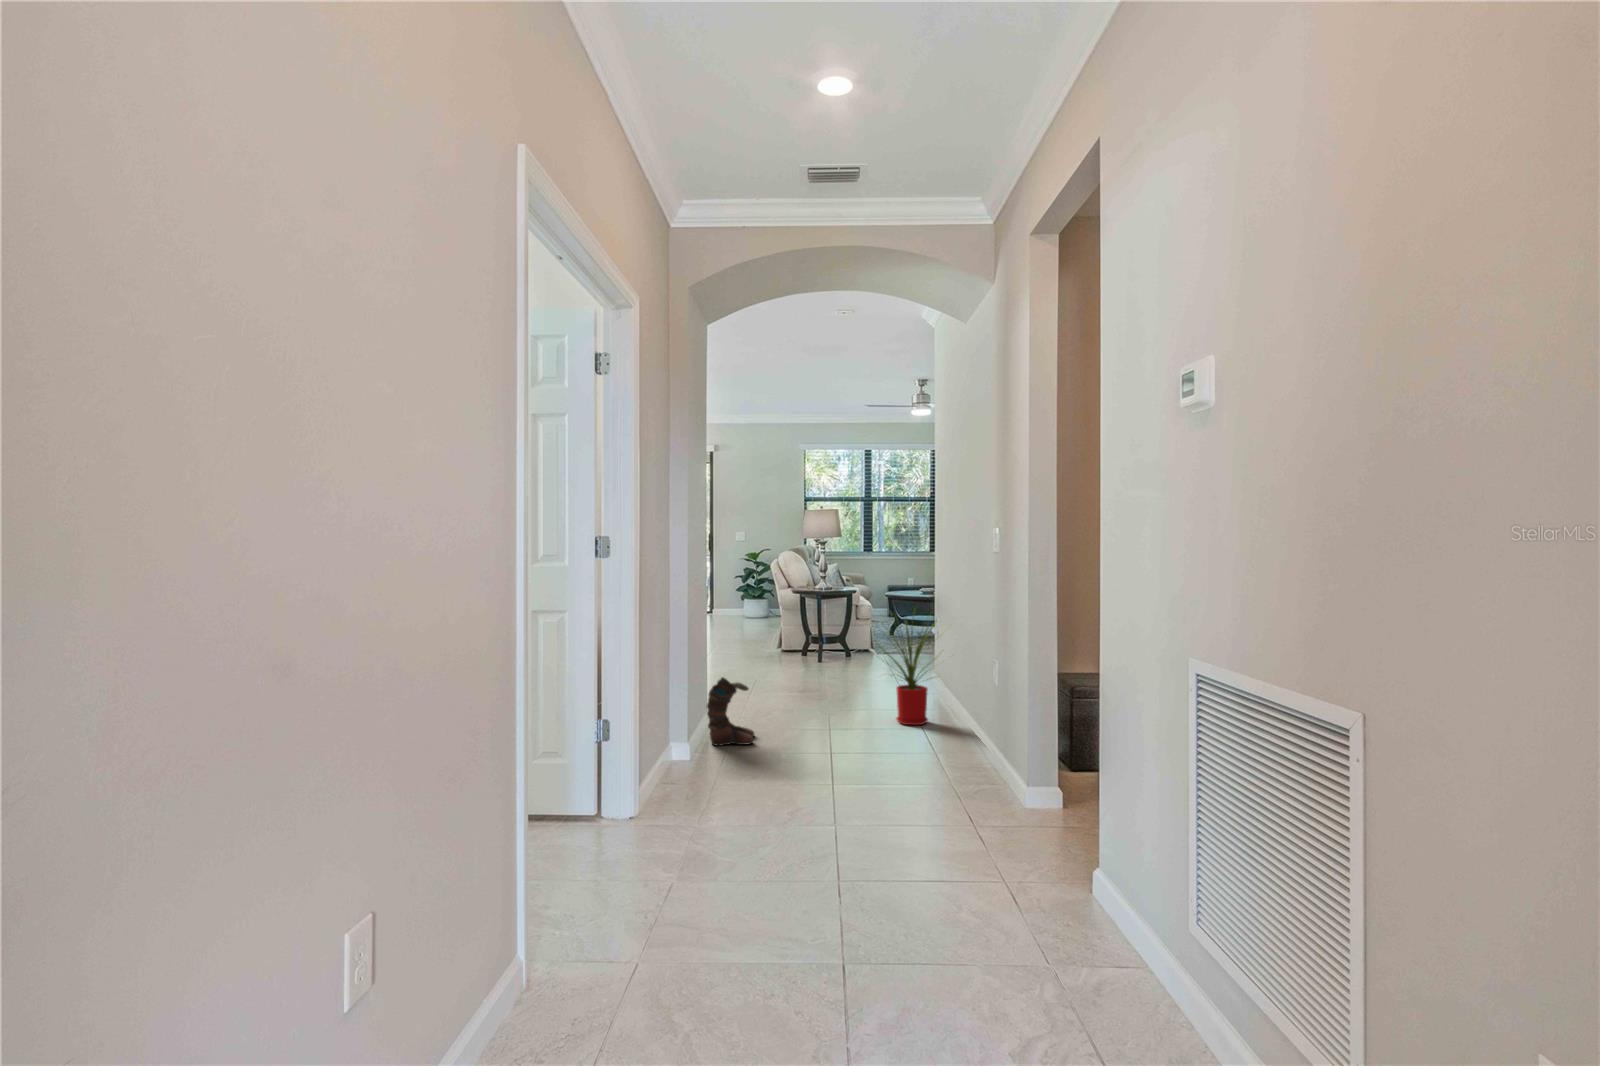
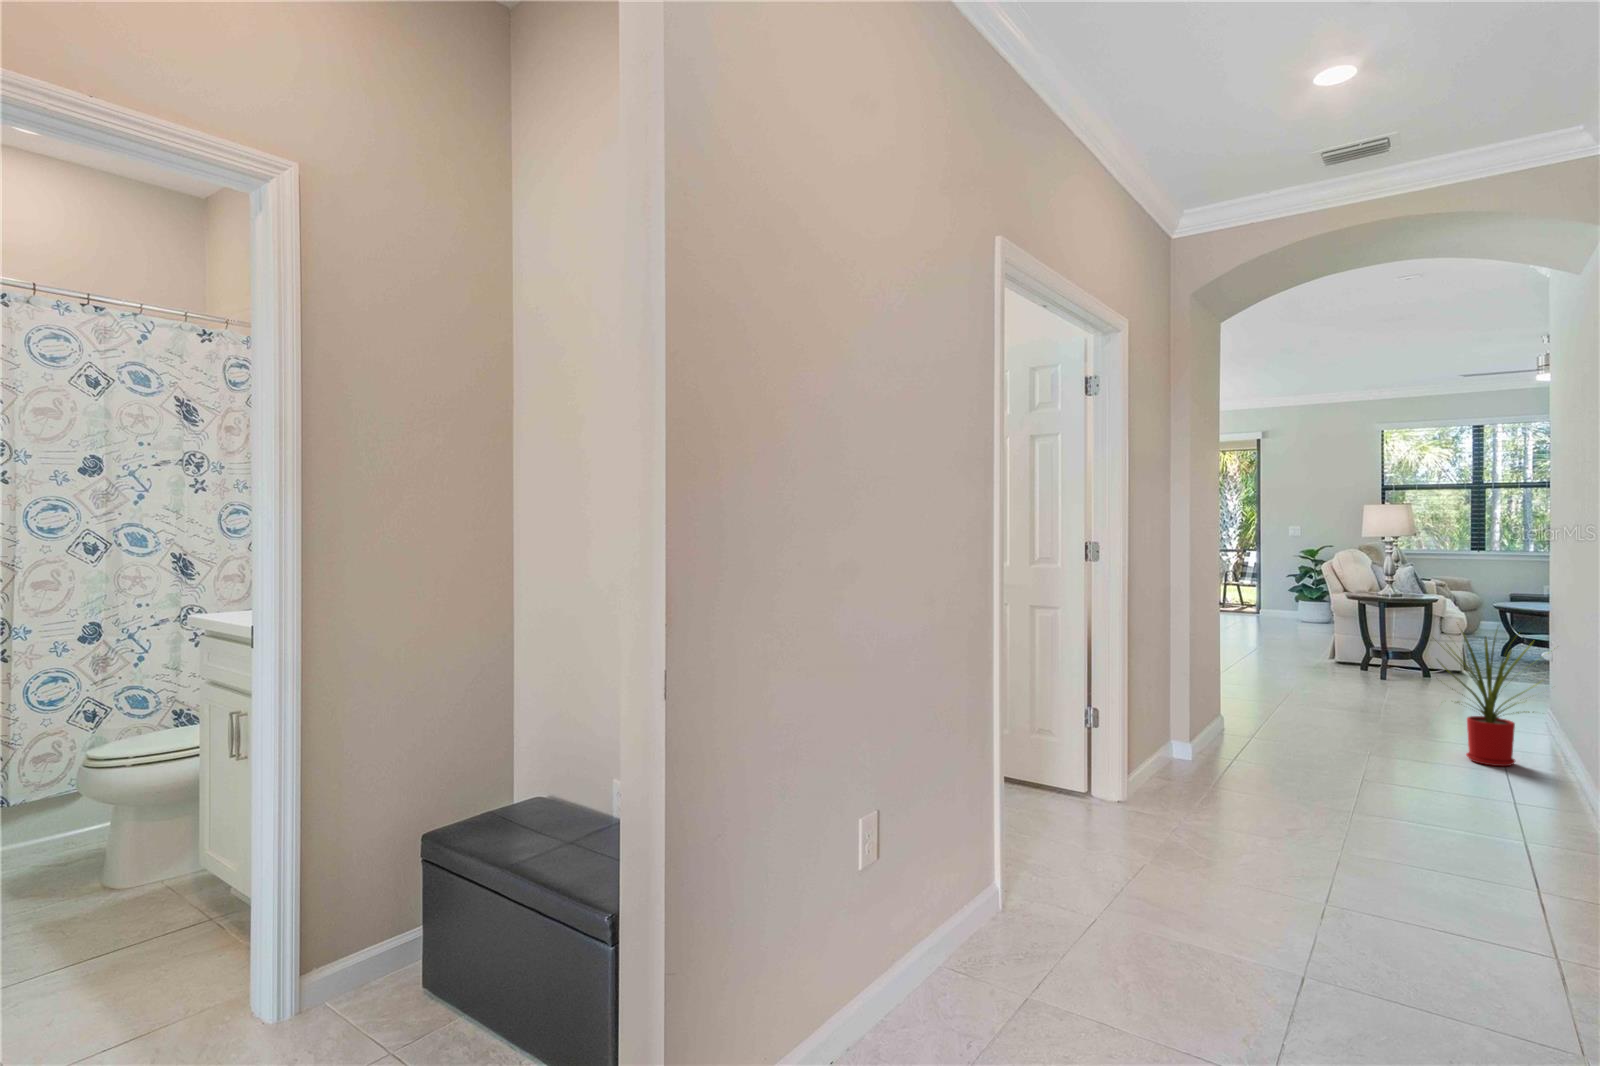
boots: present [707,677,754,746] -> none [1214,683,1271,755]

